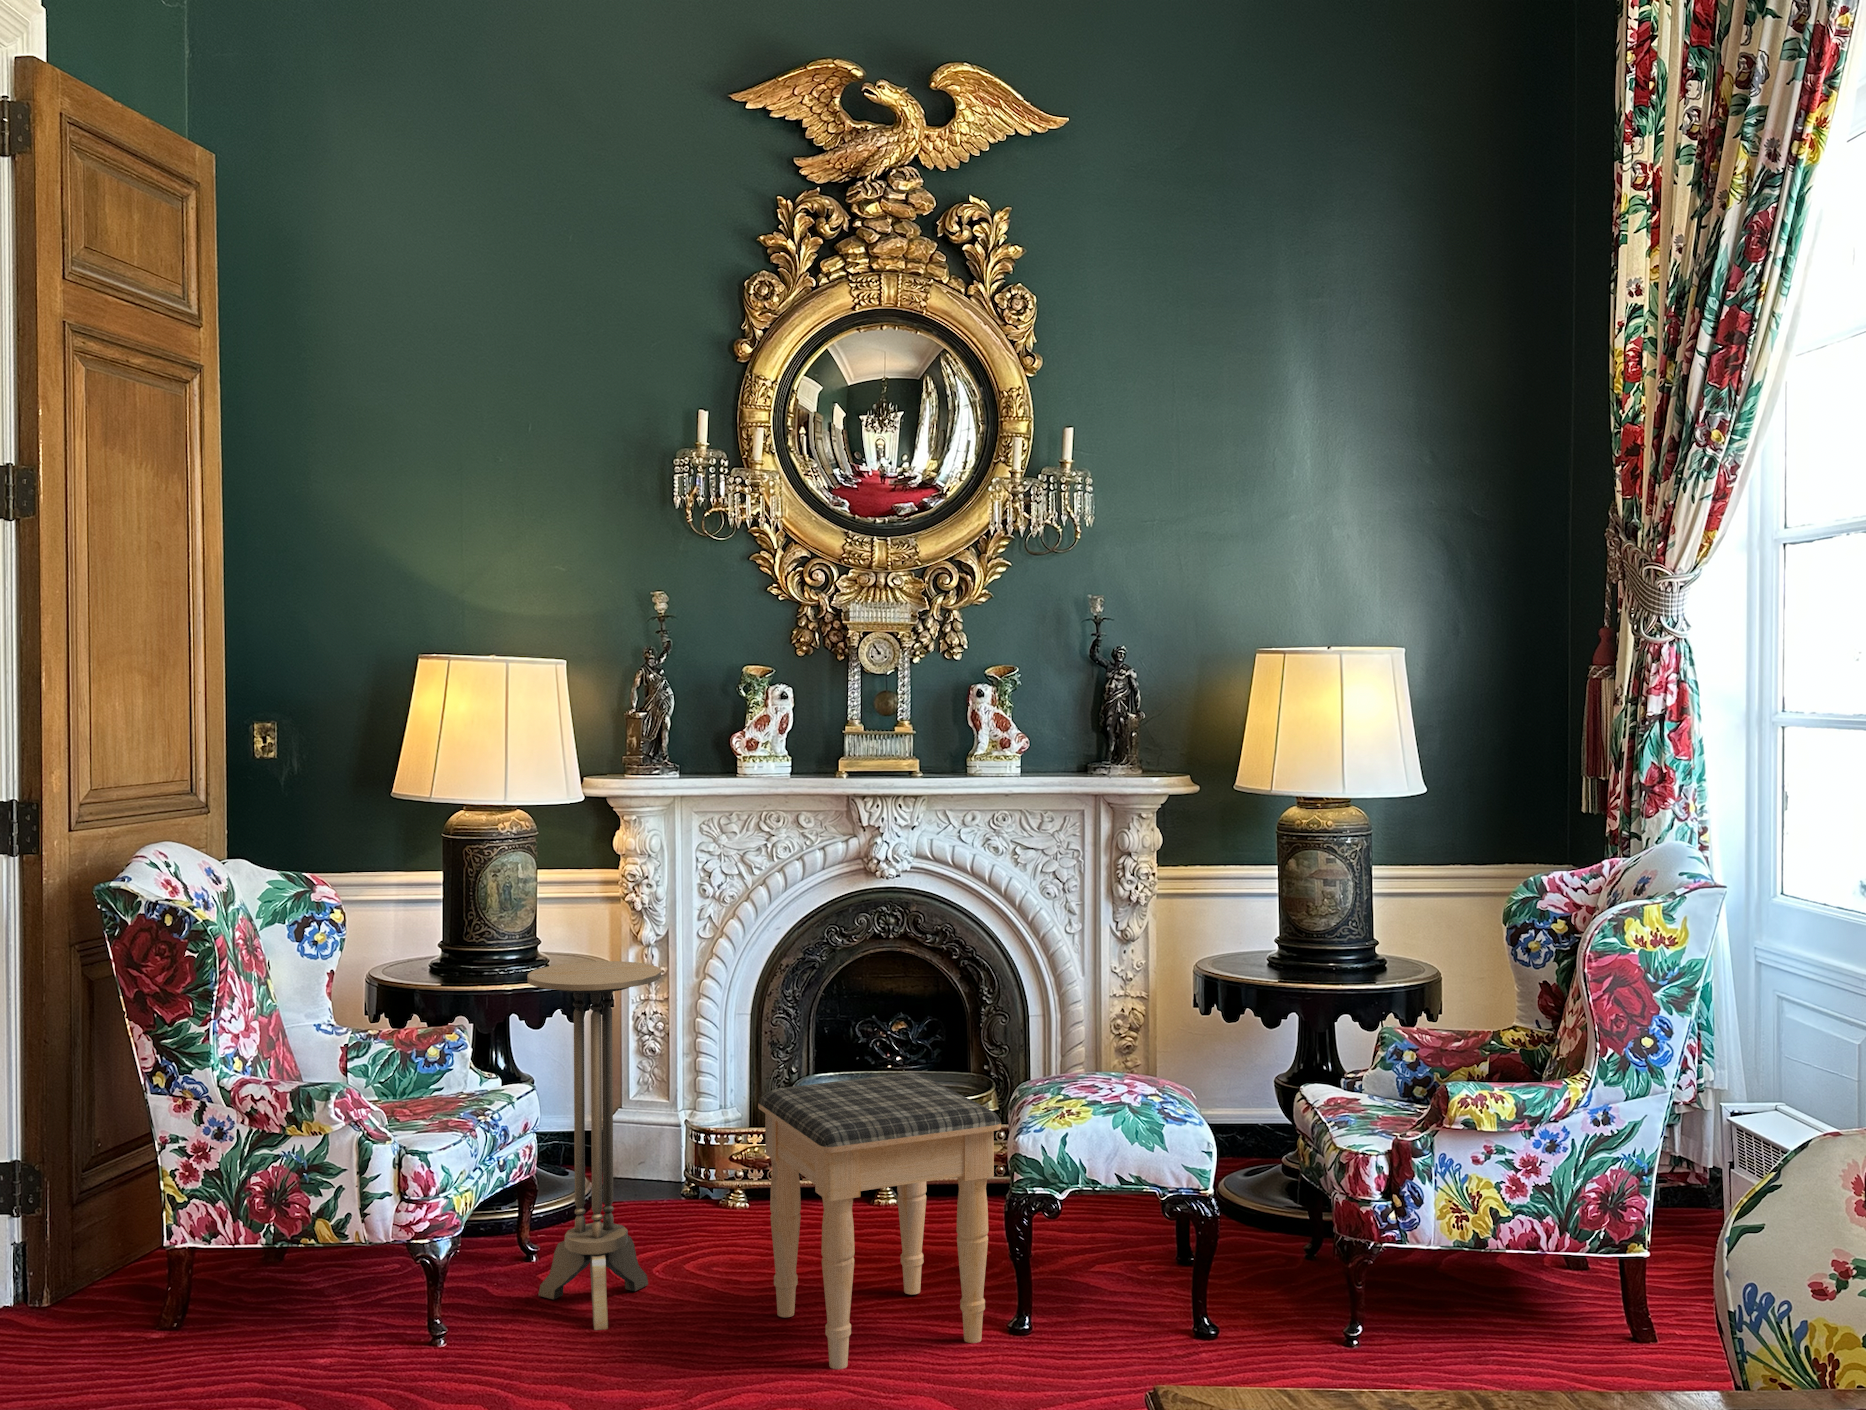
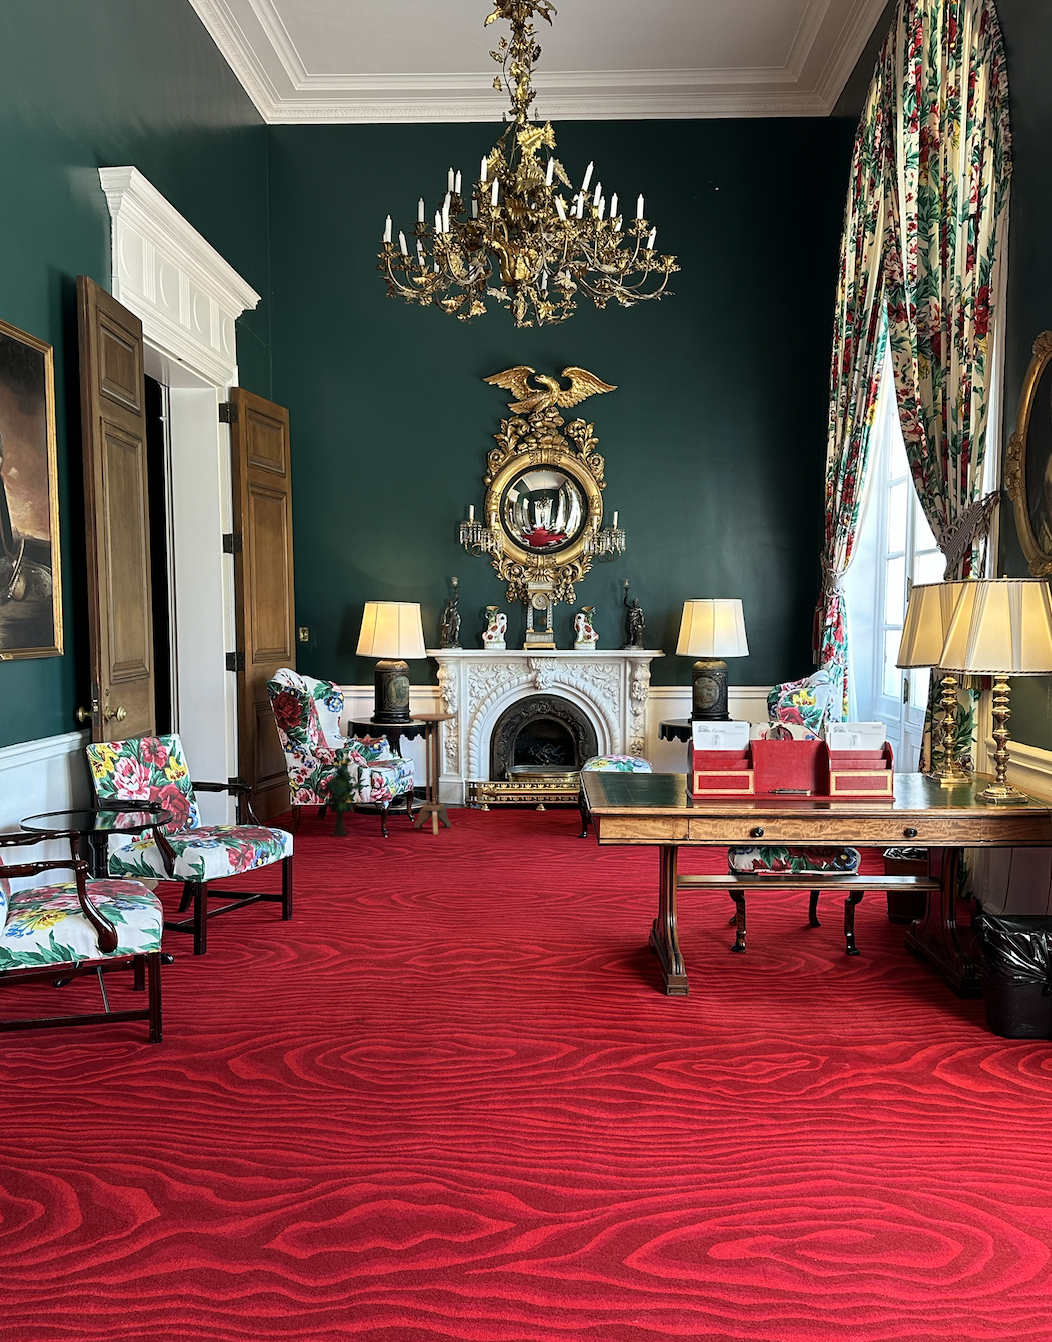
footstool: present [758,1073,1001,1369] -> none [488,753,569,843]
decorative plant: none [230,1105,381,1353] -> present [319,758,360,837]

